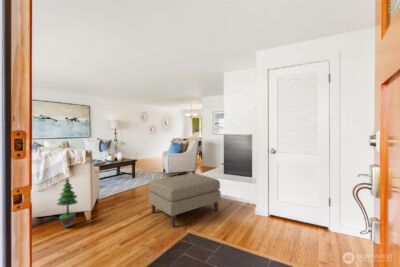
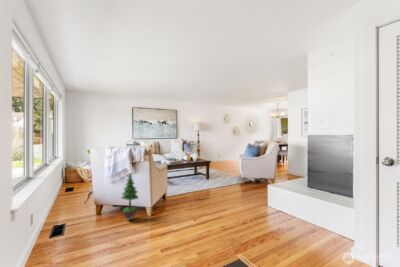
ottoman: present [149,173,221,227] -> none [205,182,293,245]

